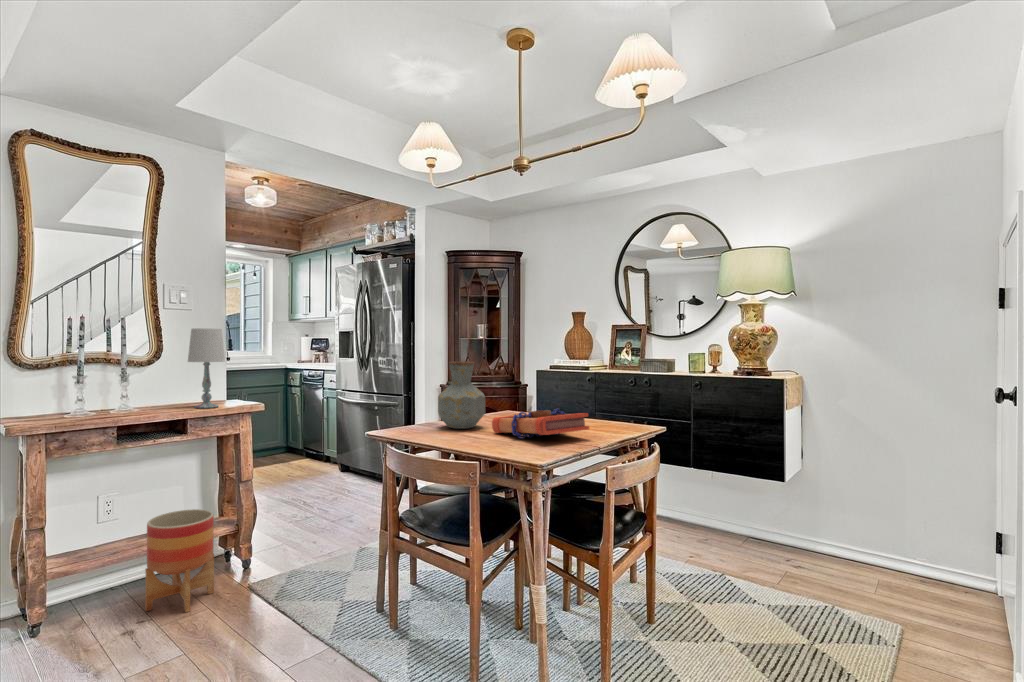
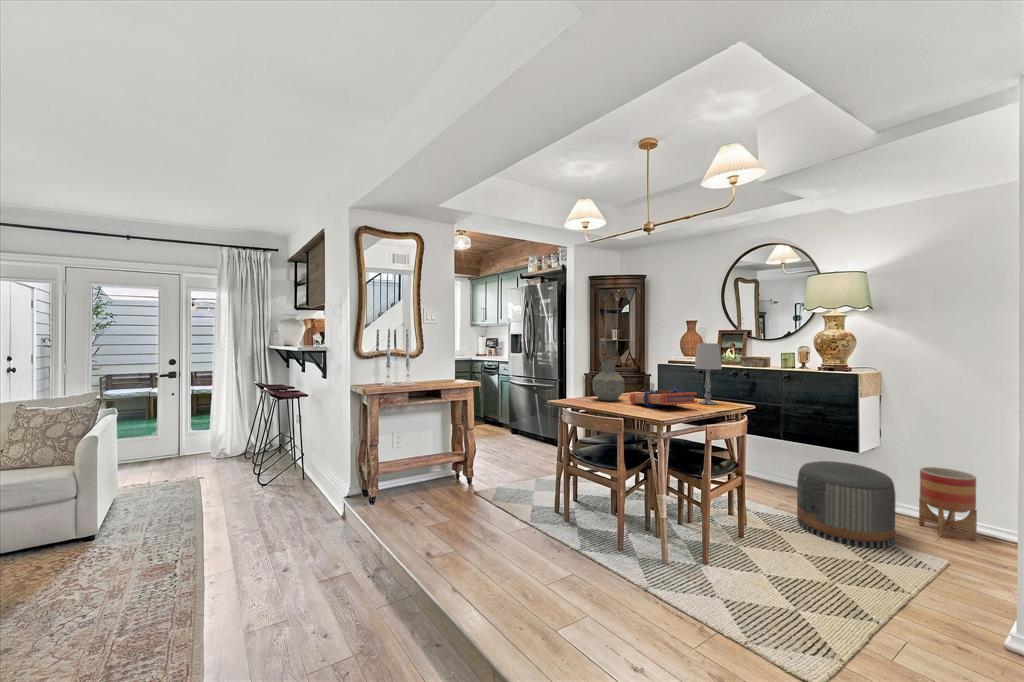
table lamp: present [188,328,225,408] -> present [695,343,722,405]
pouf: none [717,498,836,617] -> present [797,461,896,548]
planter: present [145,509,214,612] -> present [919,467,977,540]

